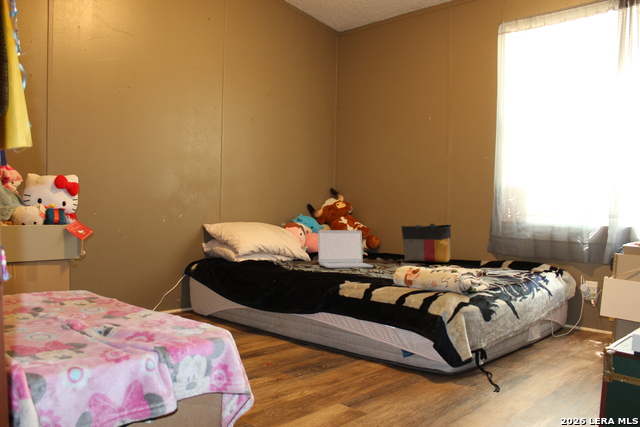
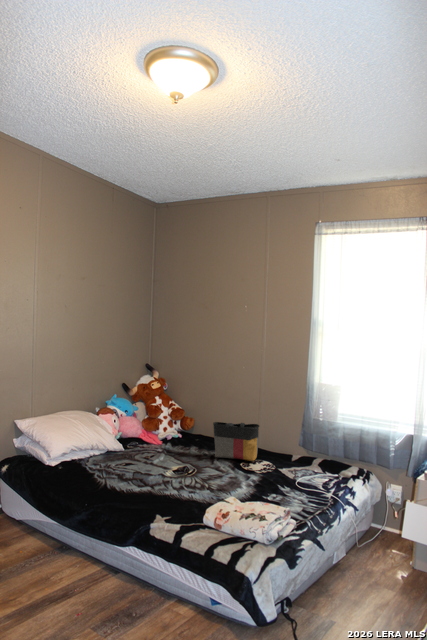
laptop: present [318,230,373,268] -> none [132,431,185,477]

